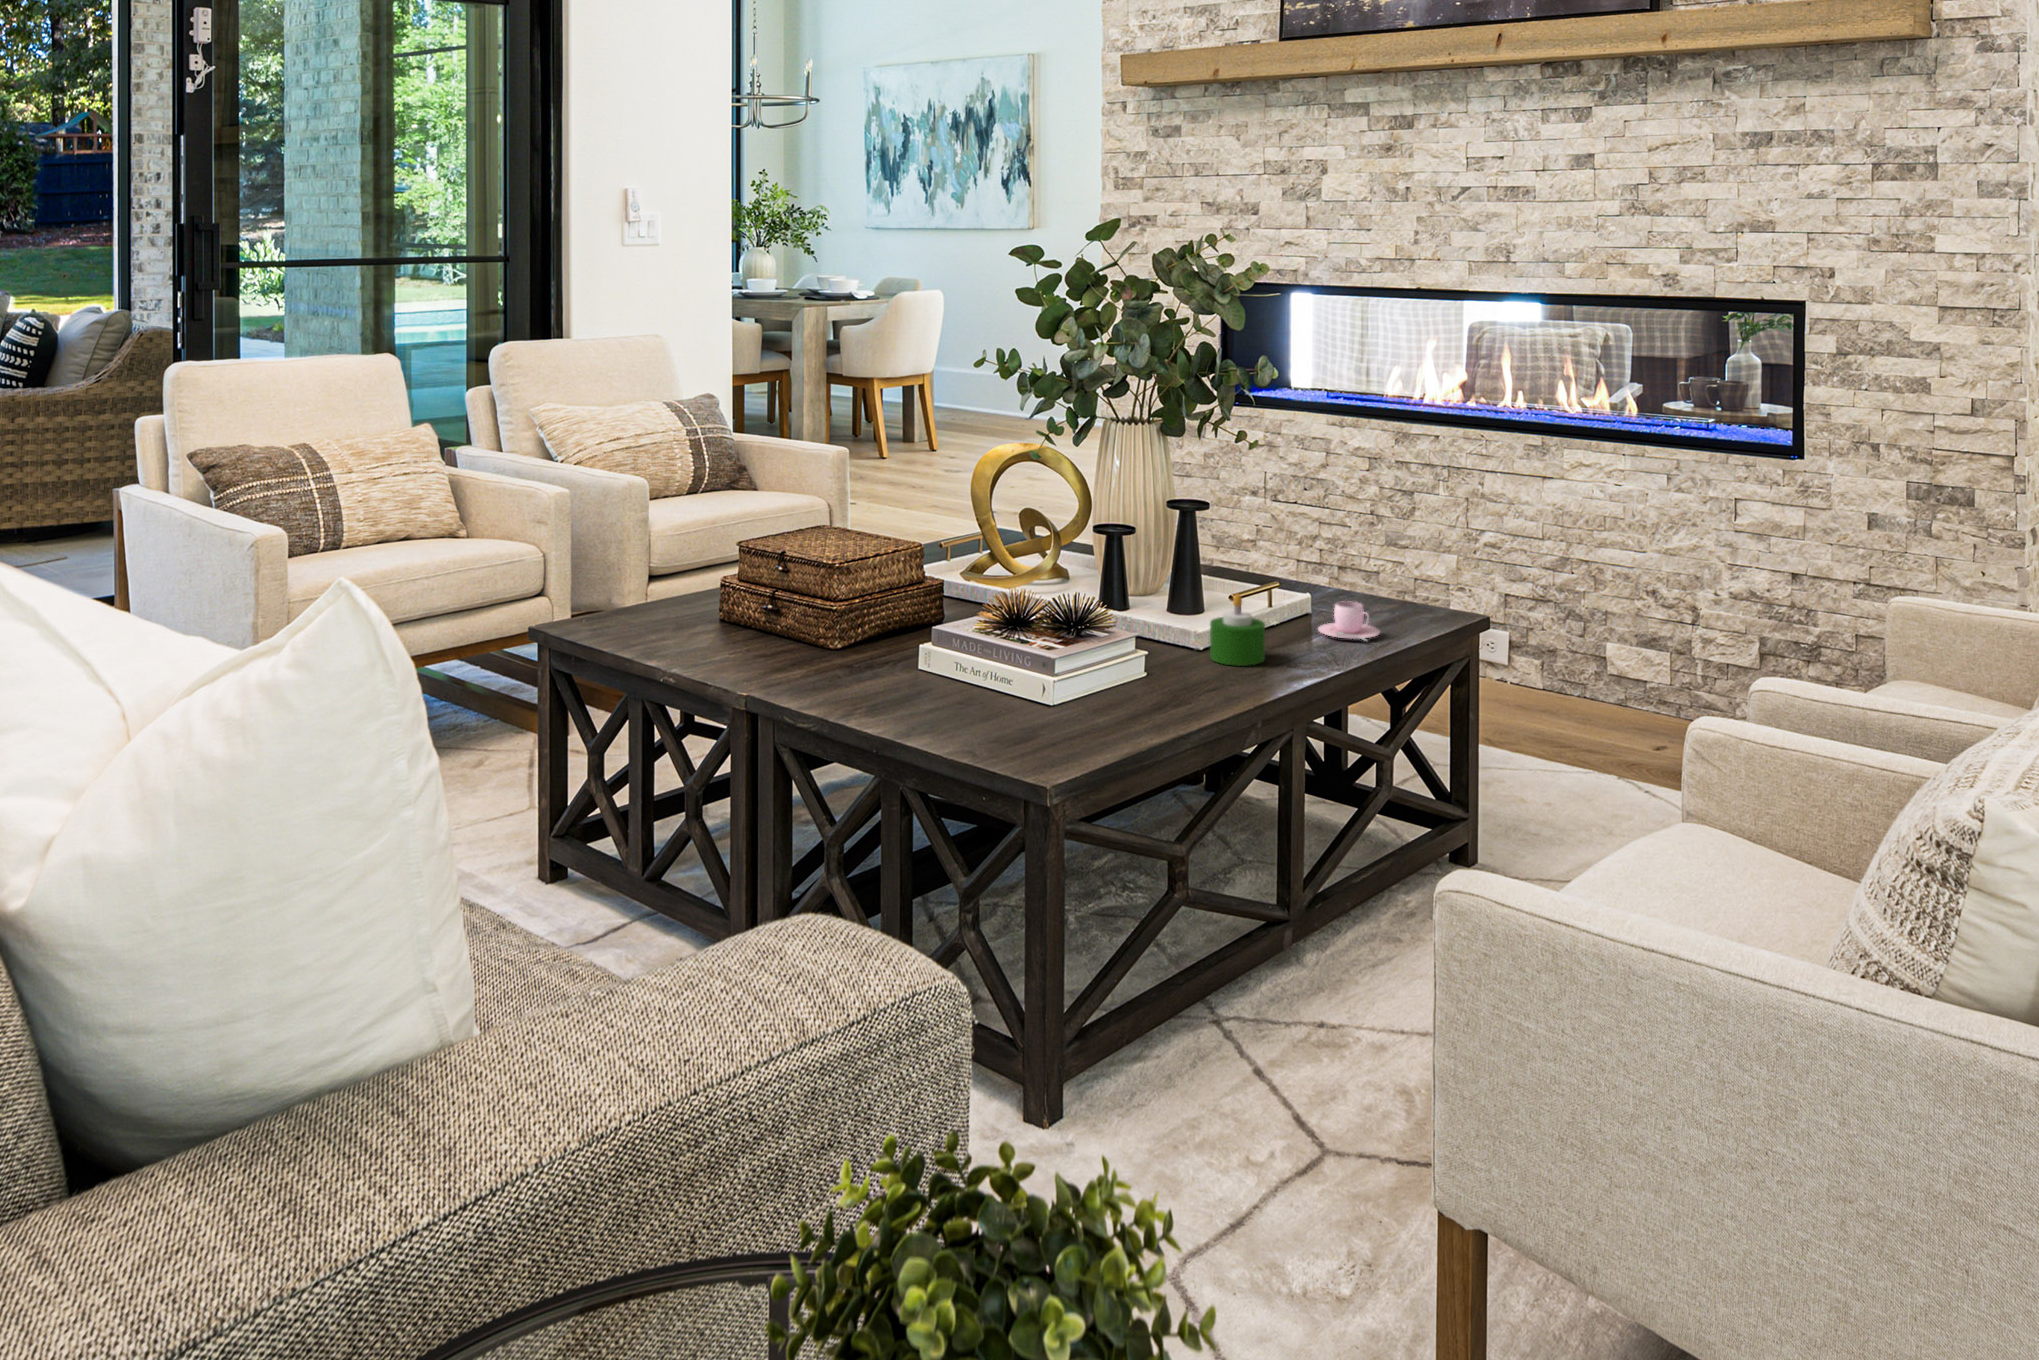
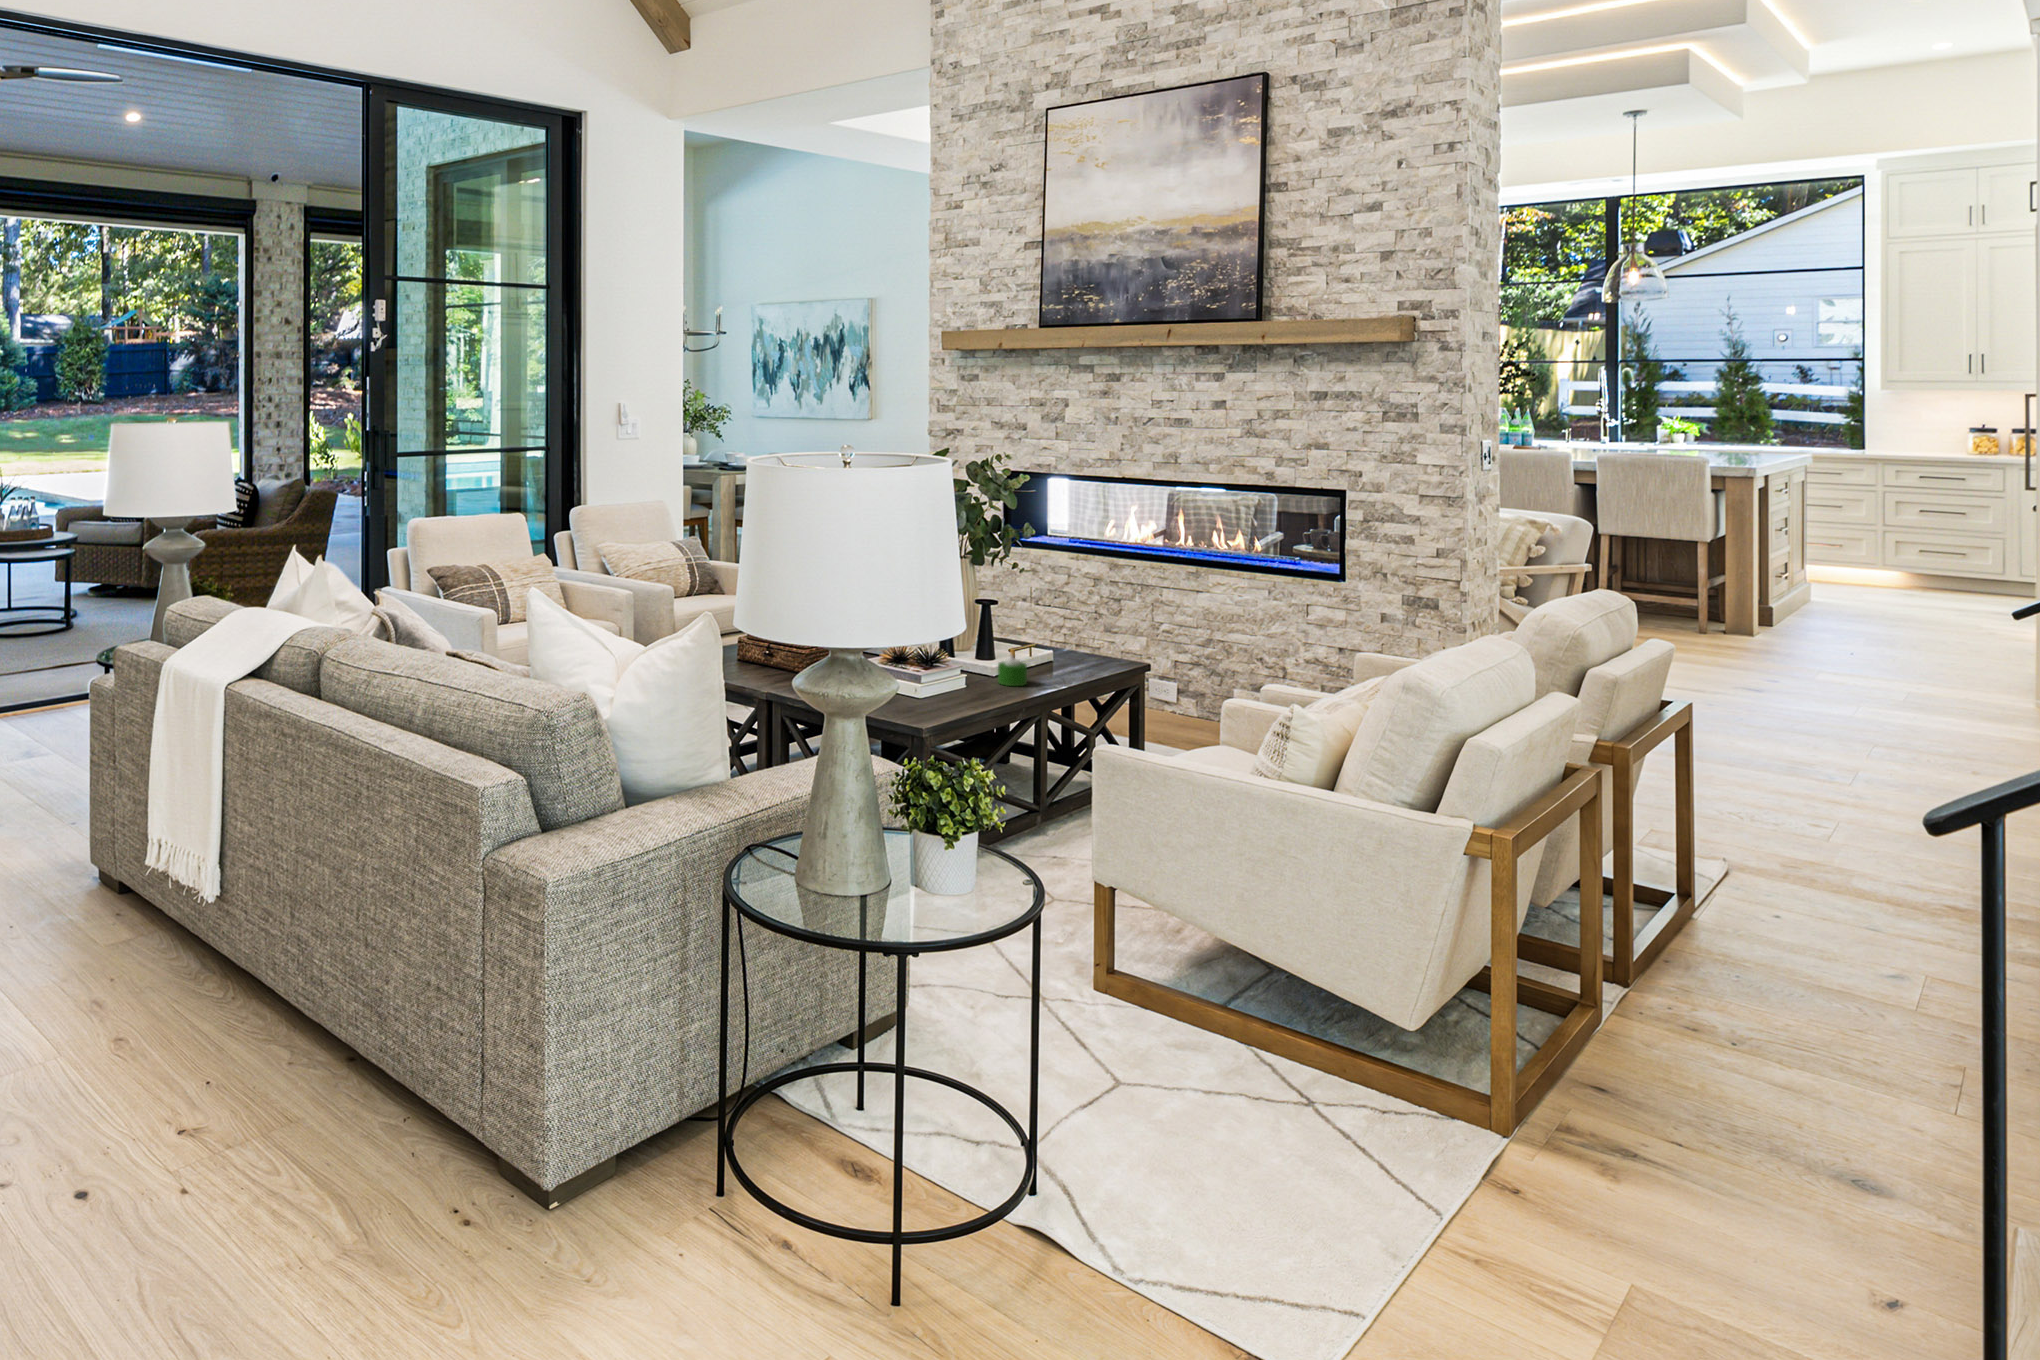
teacup: present [1318,602,1380,641] -> none [1056,633,1090,677]

